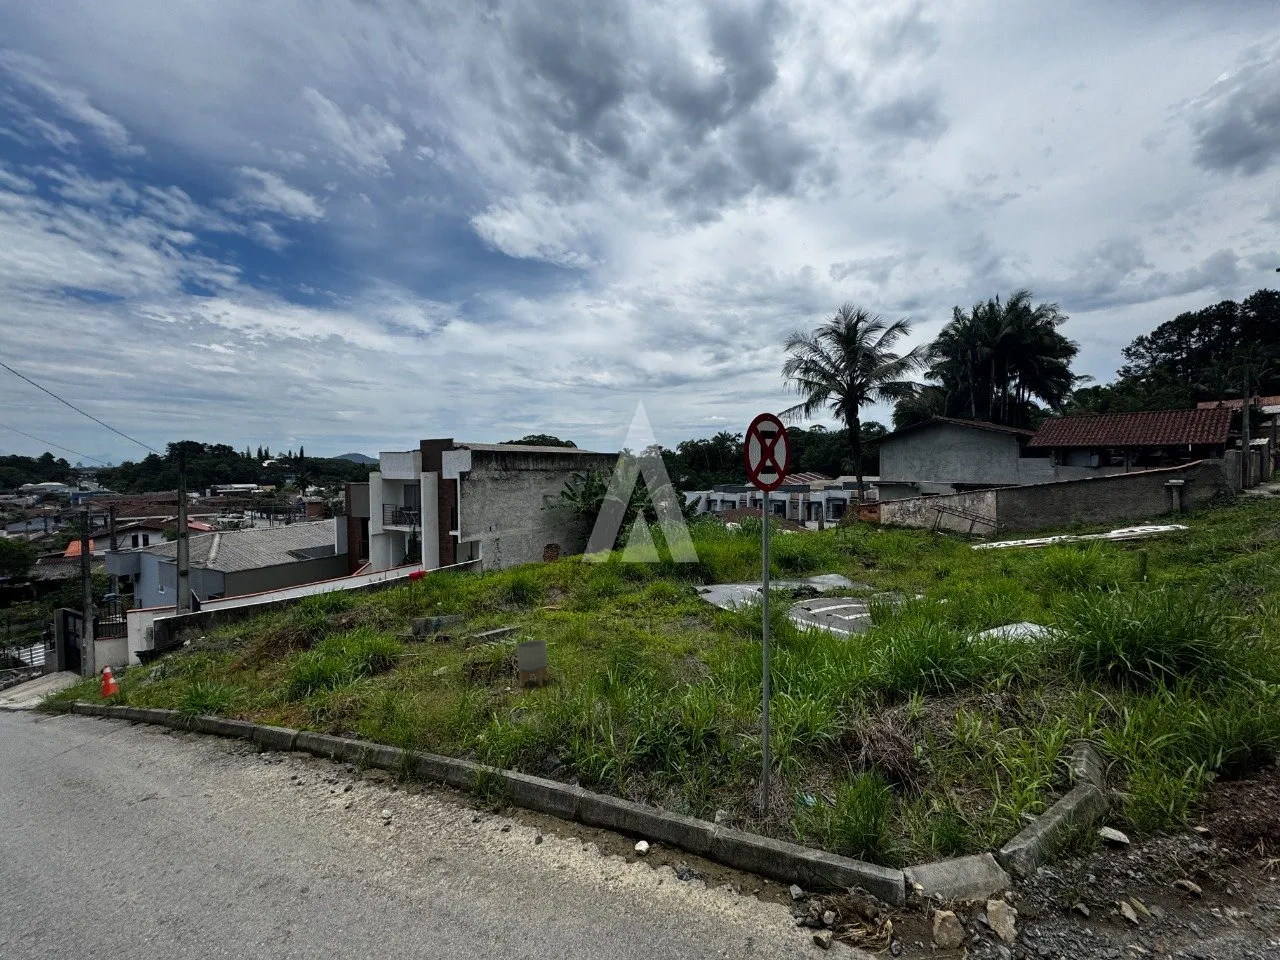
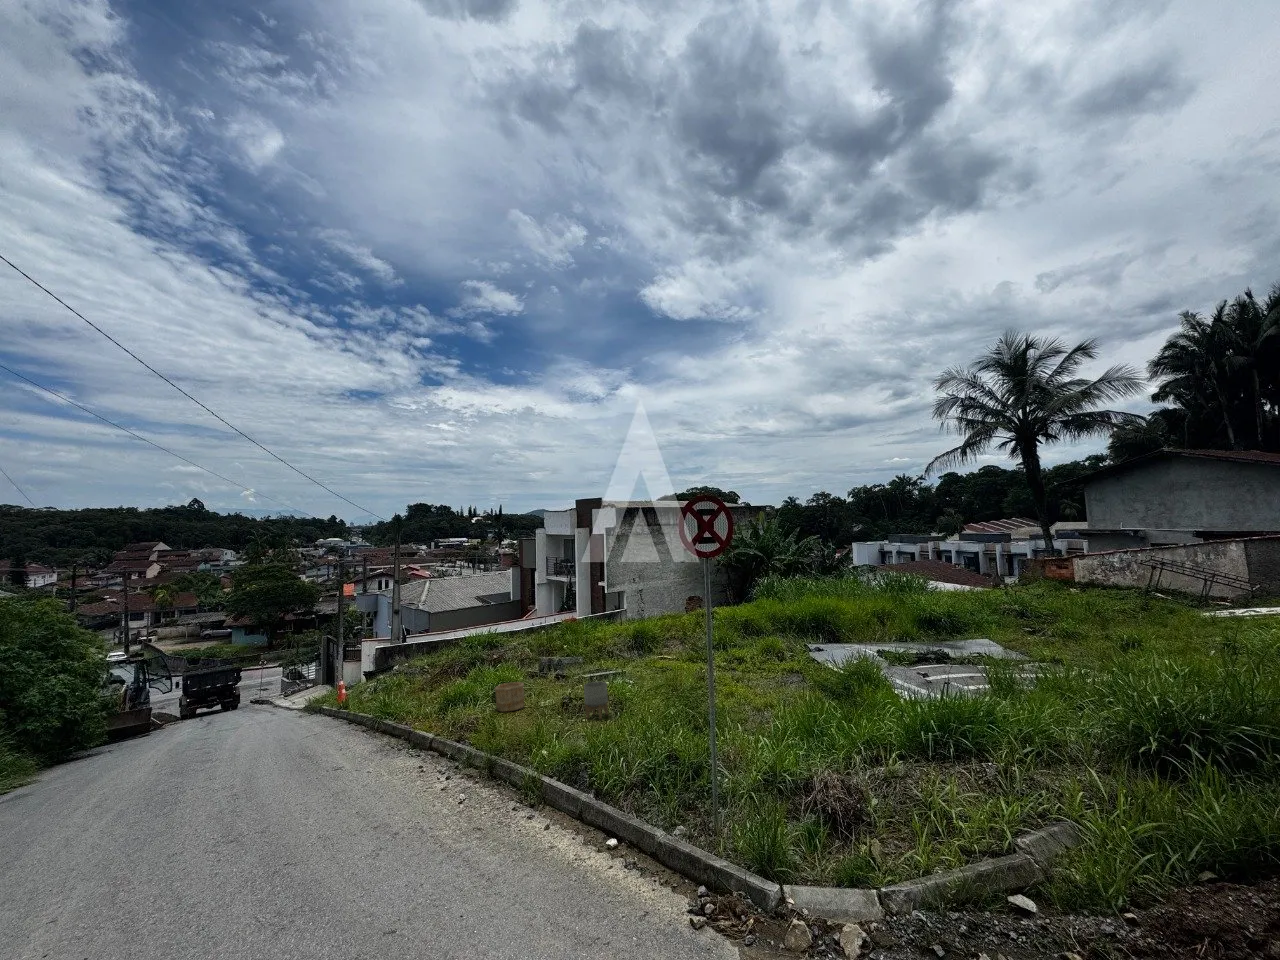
wooden bucket: none [385,649,427,689] -> present [495,682,524,712]

